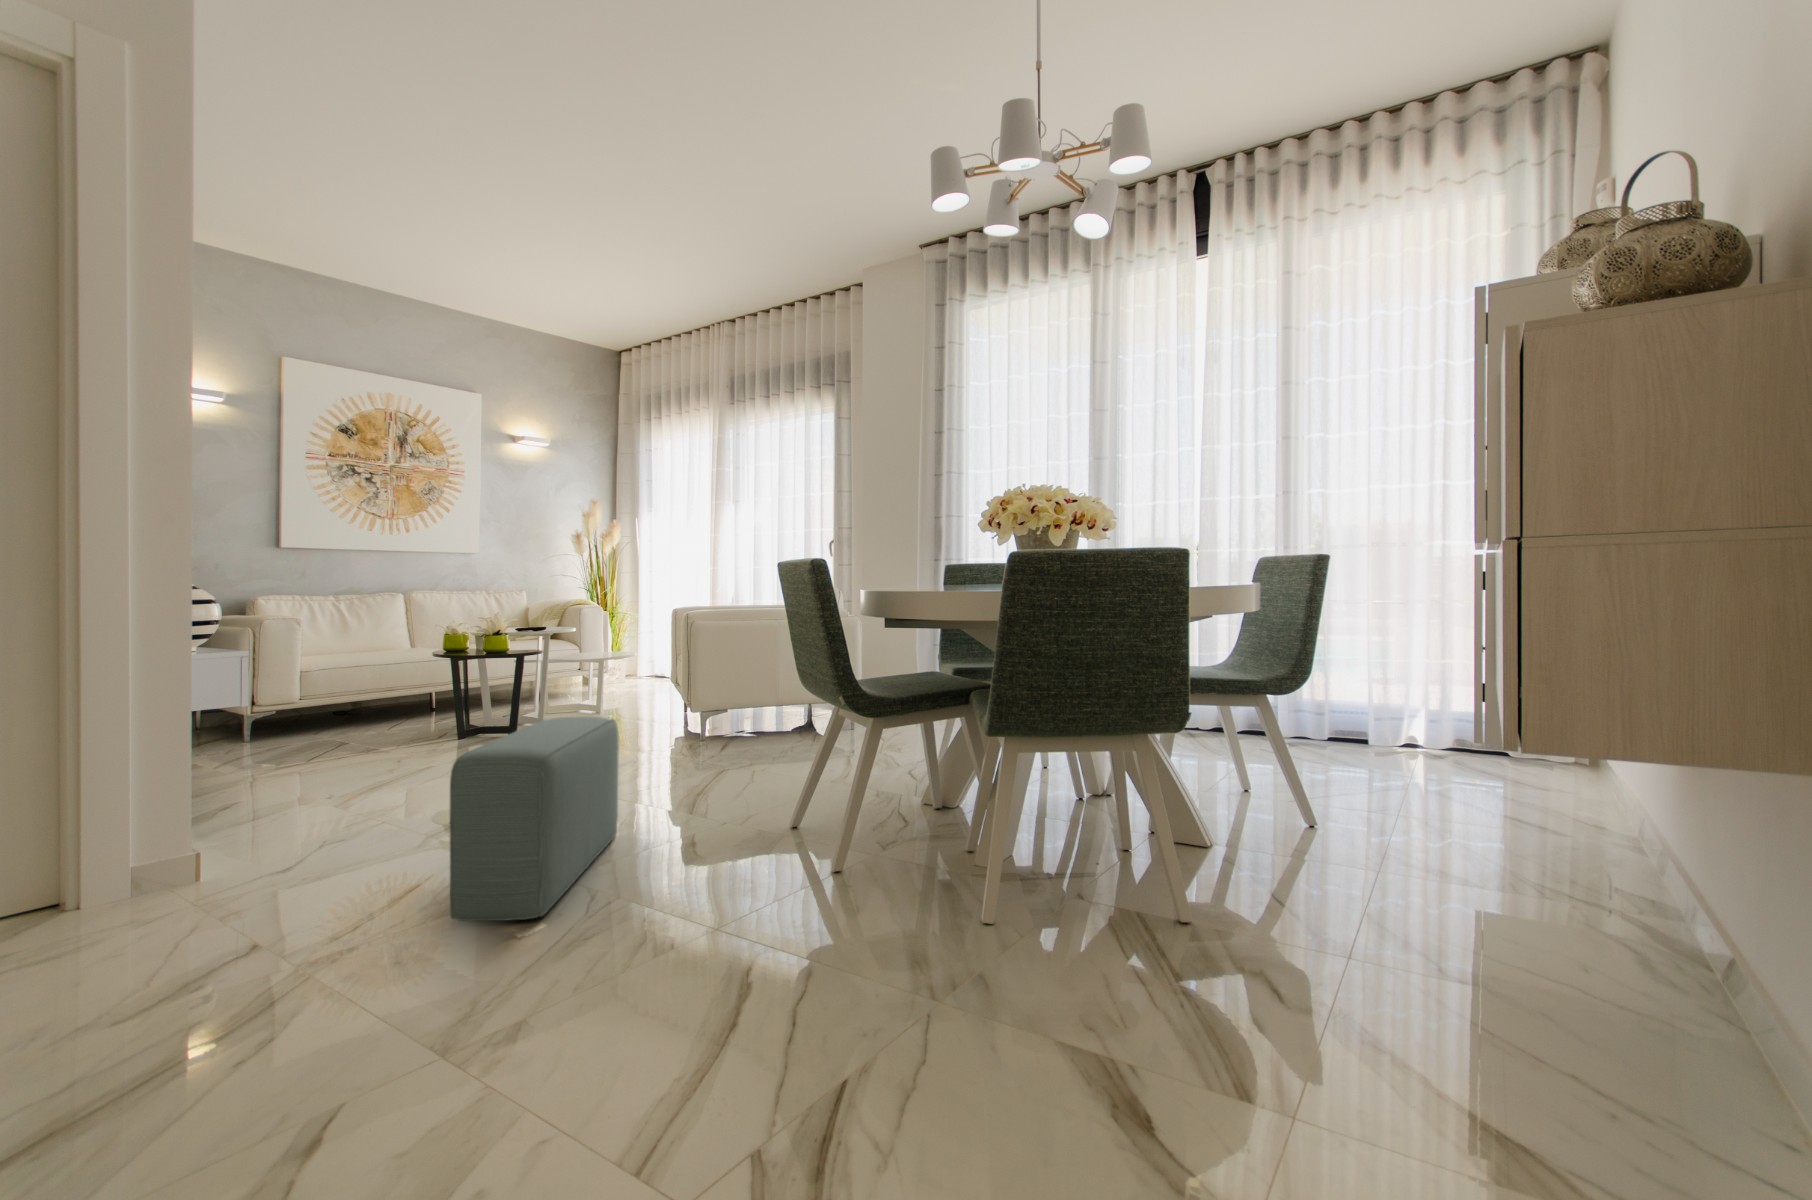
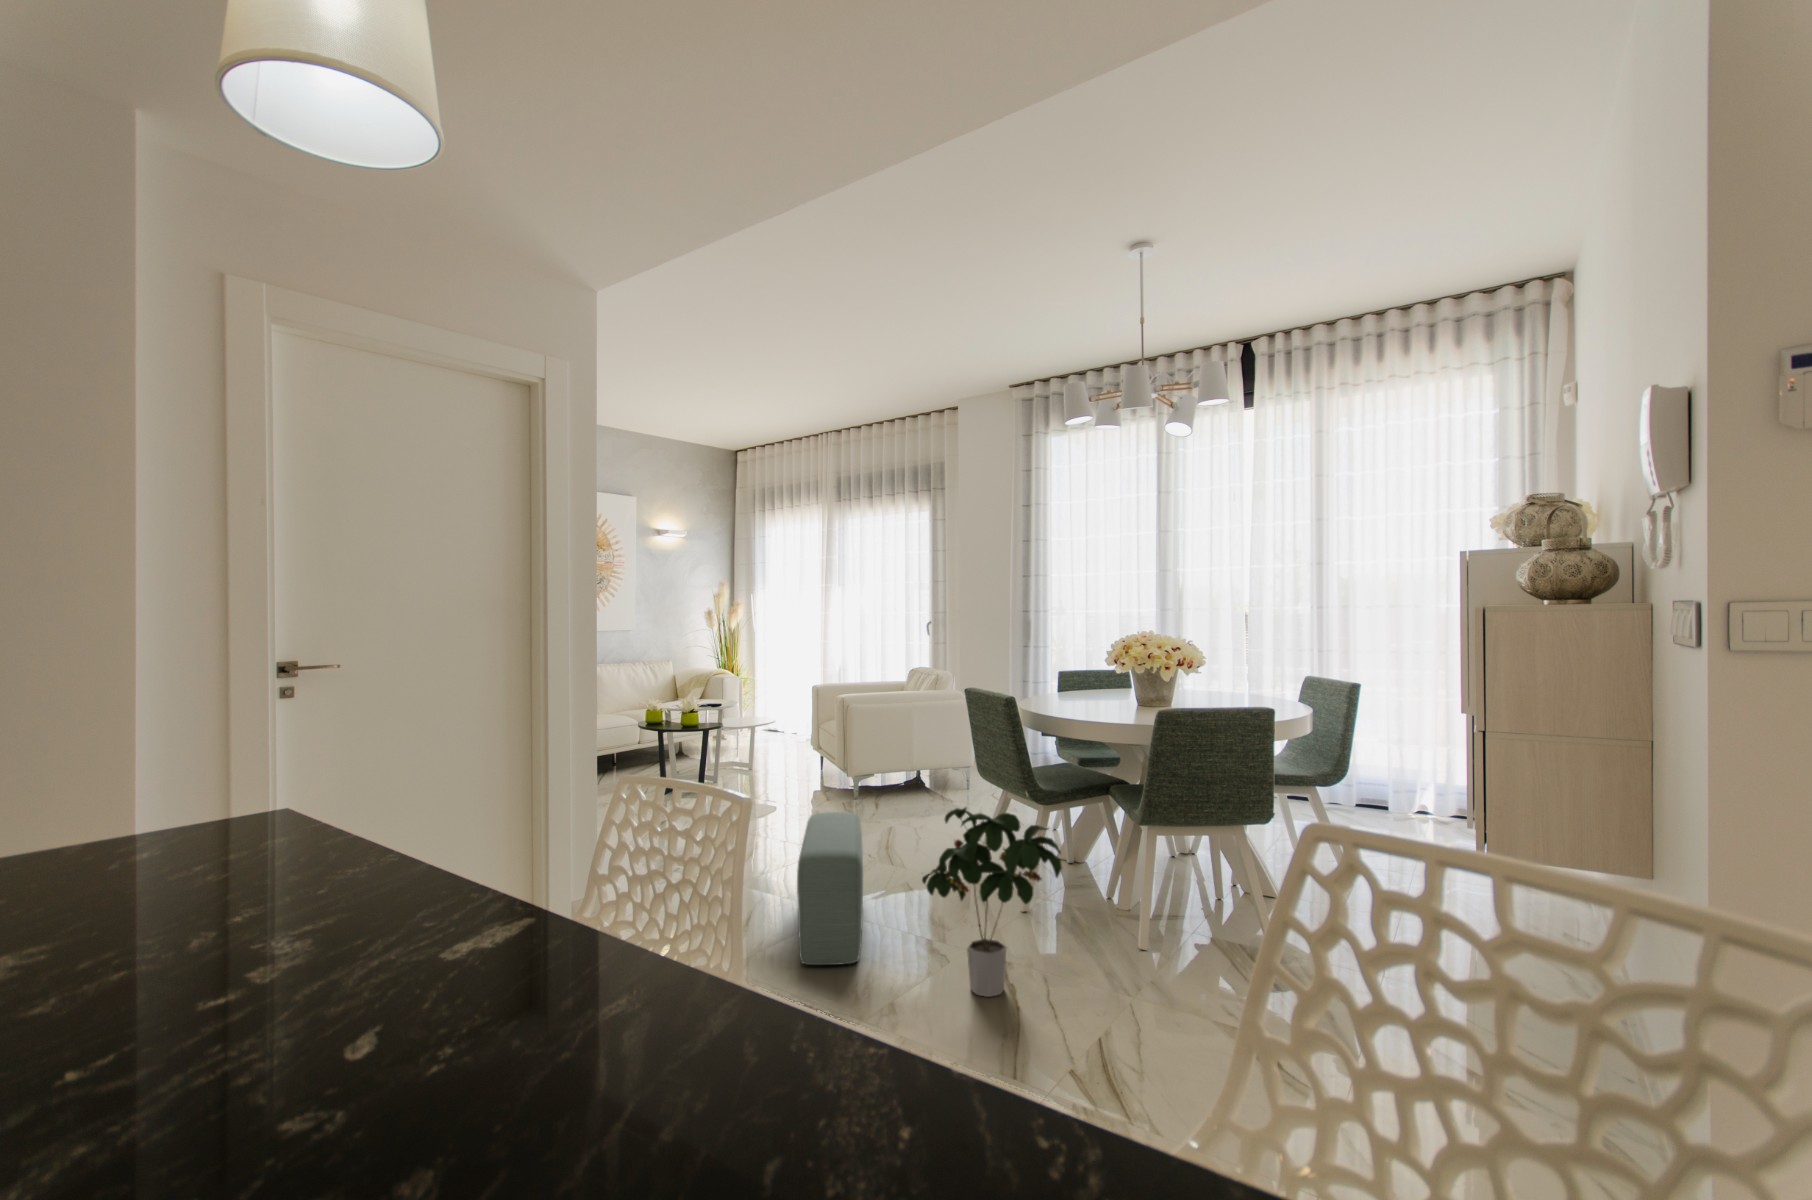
potted plant: none [639,676,825,966] -> present [922,807,1062,997]

